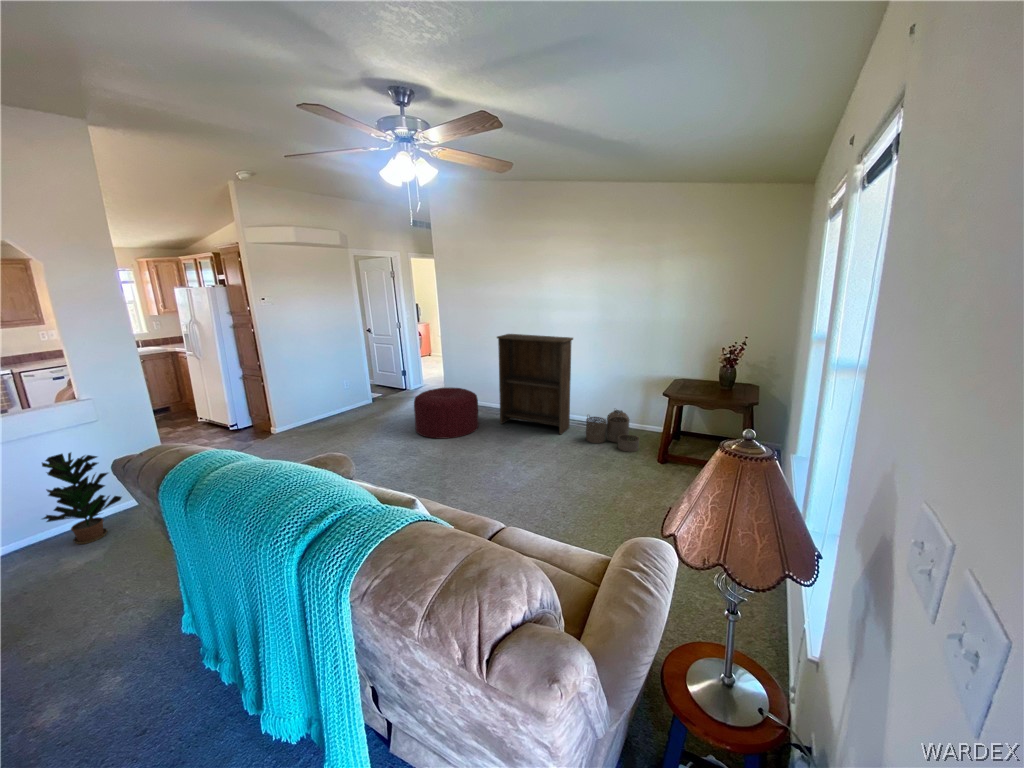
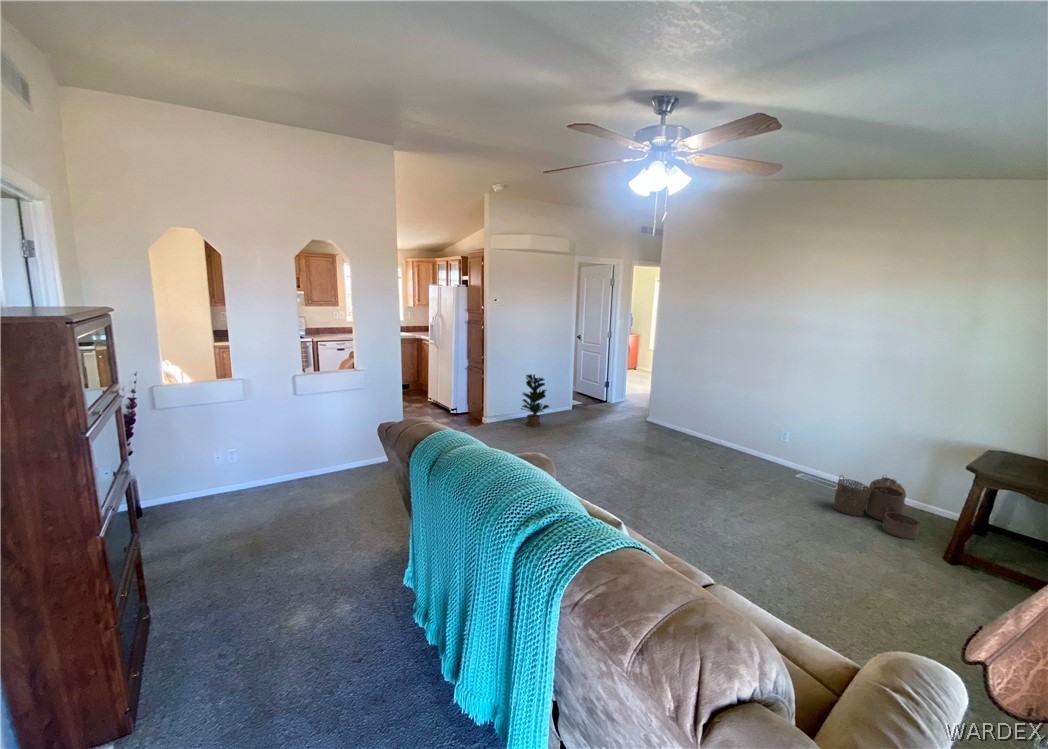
bookshelf: present [497,334,573,435] -> none [717,359,833,492]
ottoman: present [414,388,479,438] -> none [618,409,693,467]
potted plant: present [42,453,122,544] -> present [522,374,549,427]

